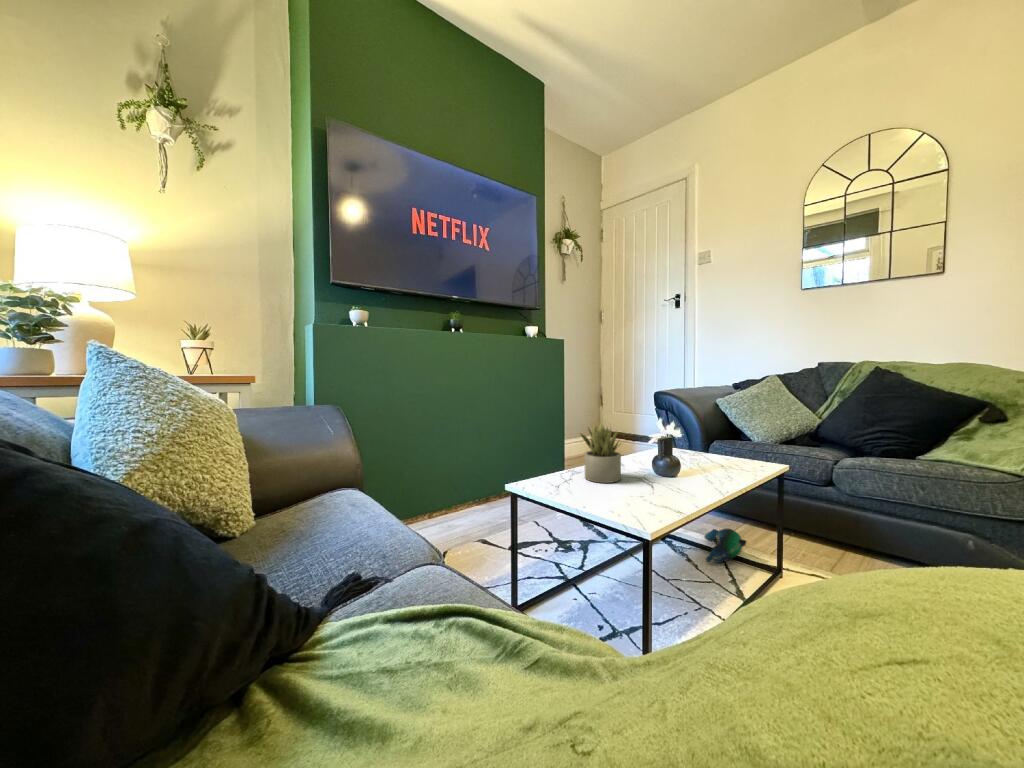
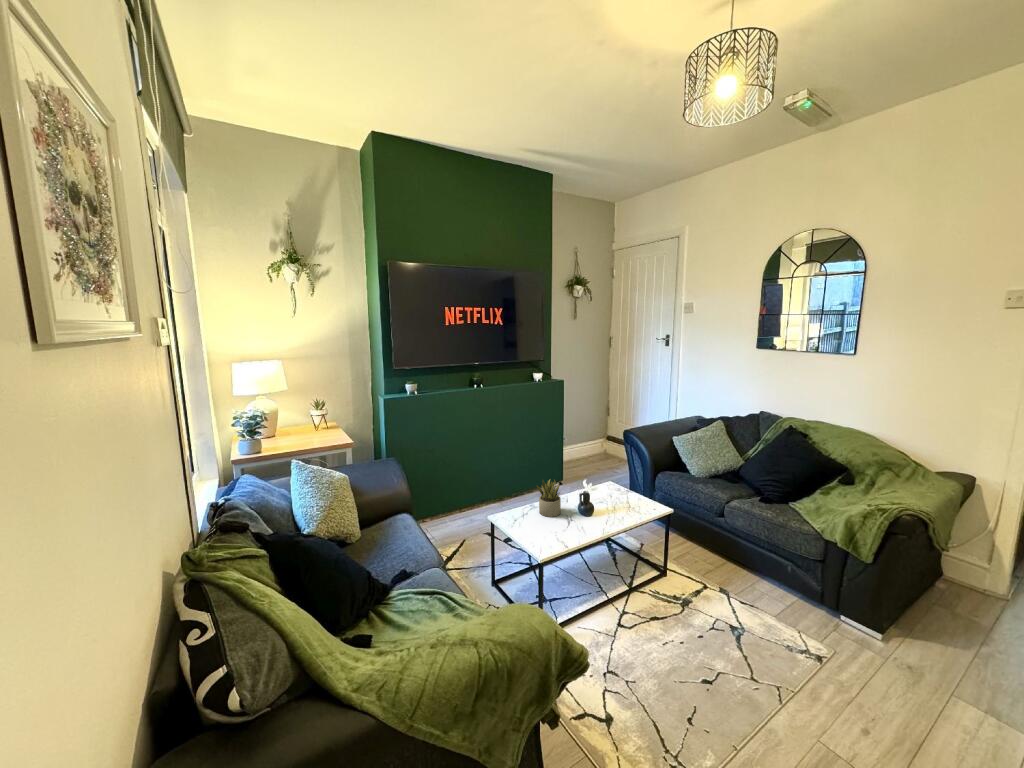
plush toy: present [704,529,747,562] -> none [624,539,653,563]

